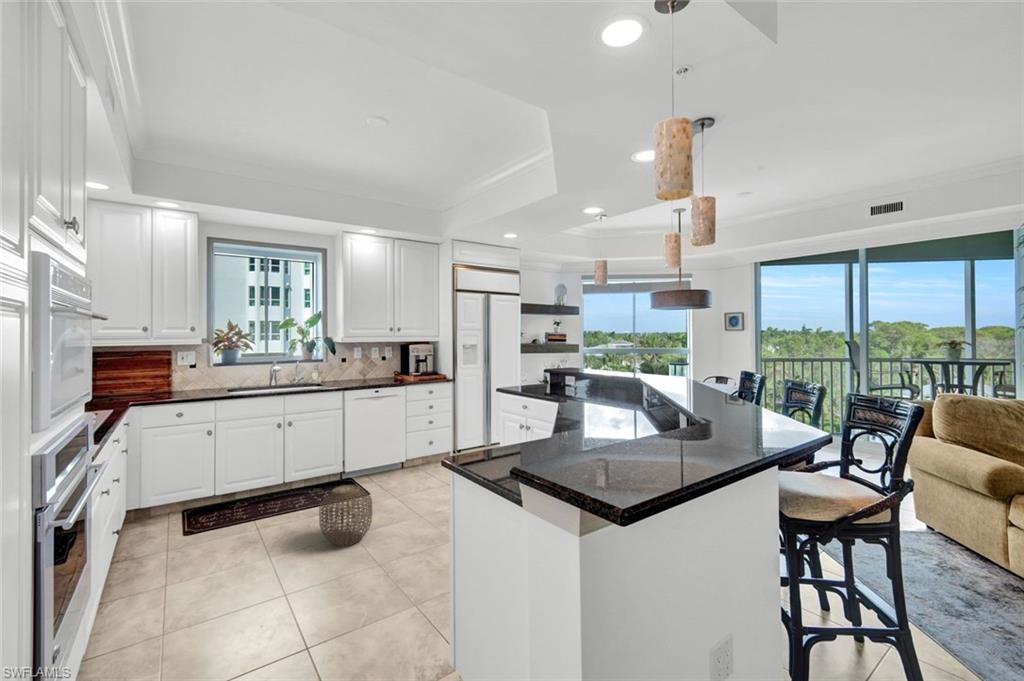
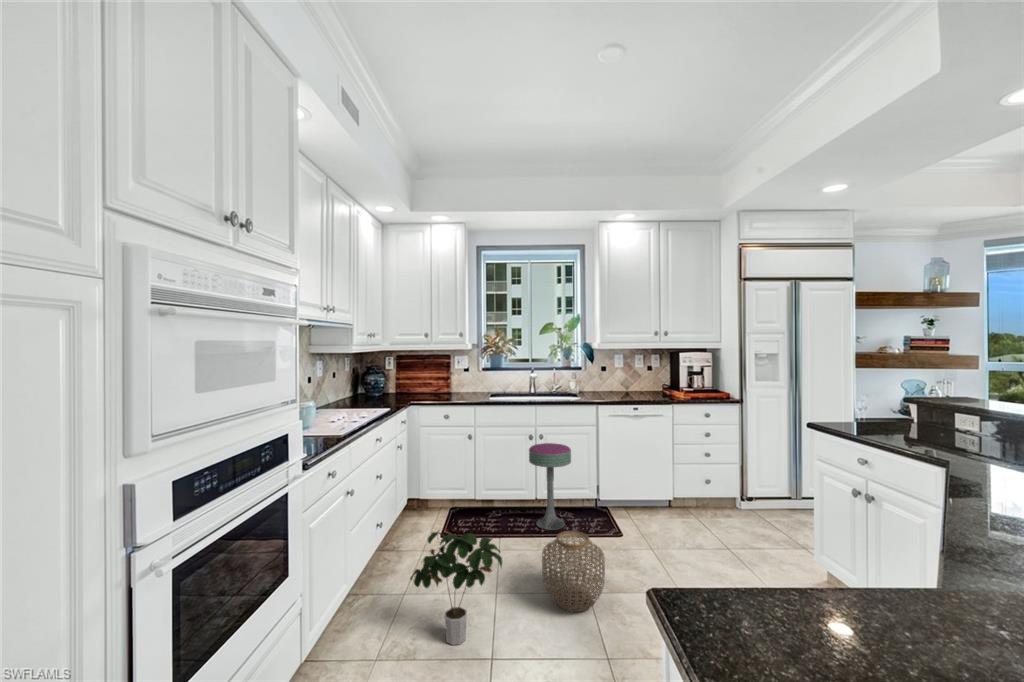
bar stool: none [282,427,324,504] -> present [529,443,571,530]
potted plant: none [199,495,297,594] -> present [410,531,502,645]

